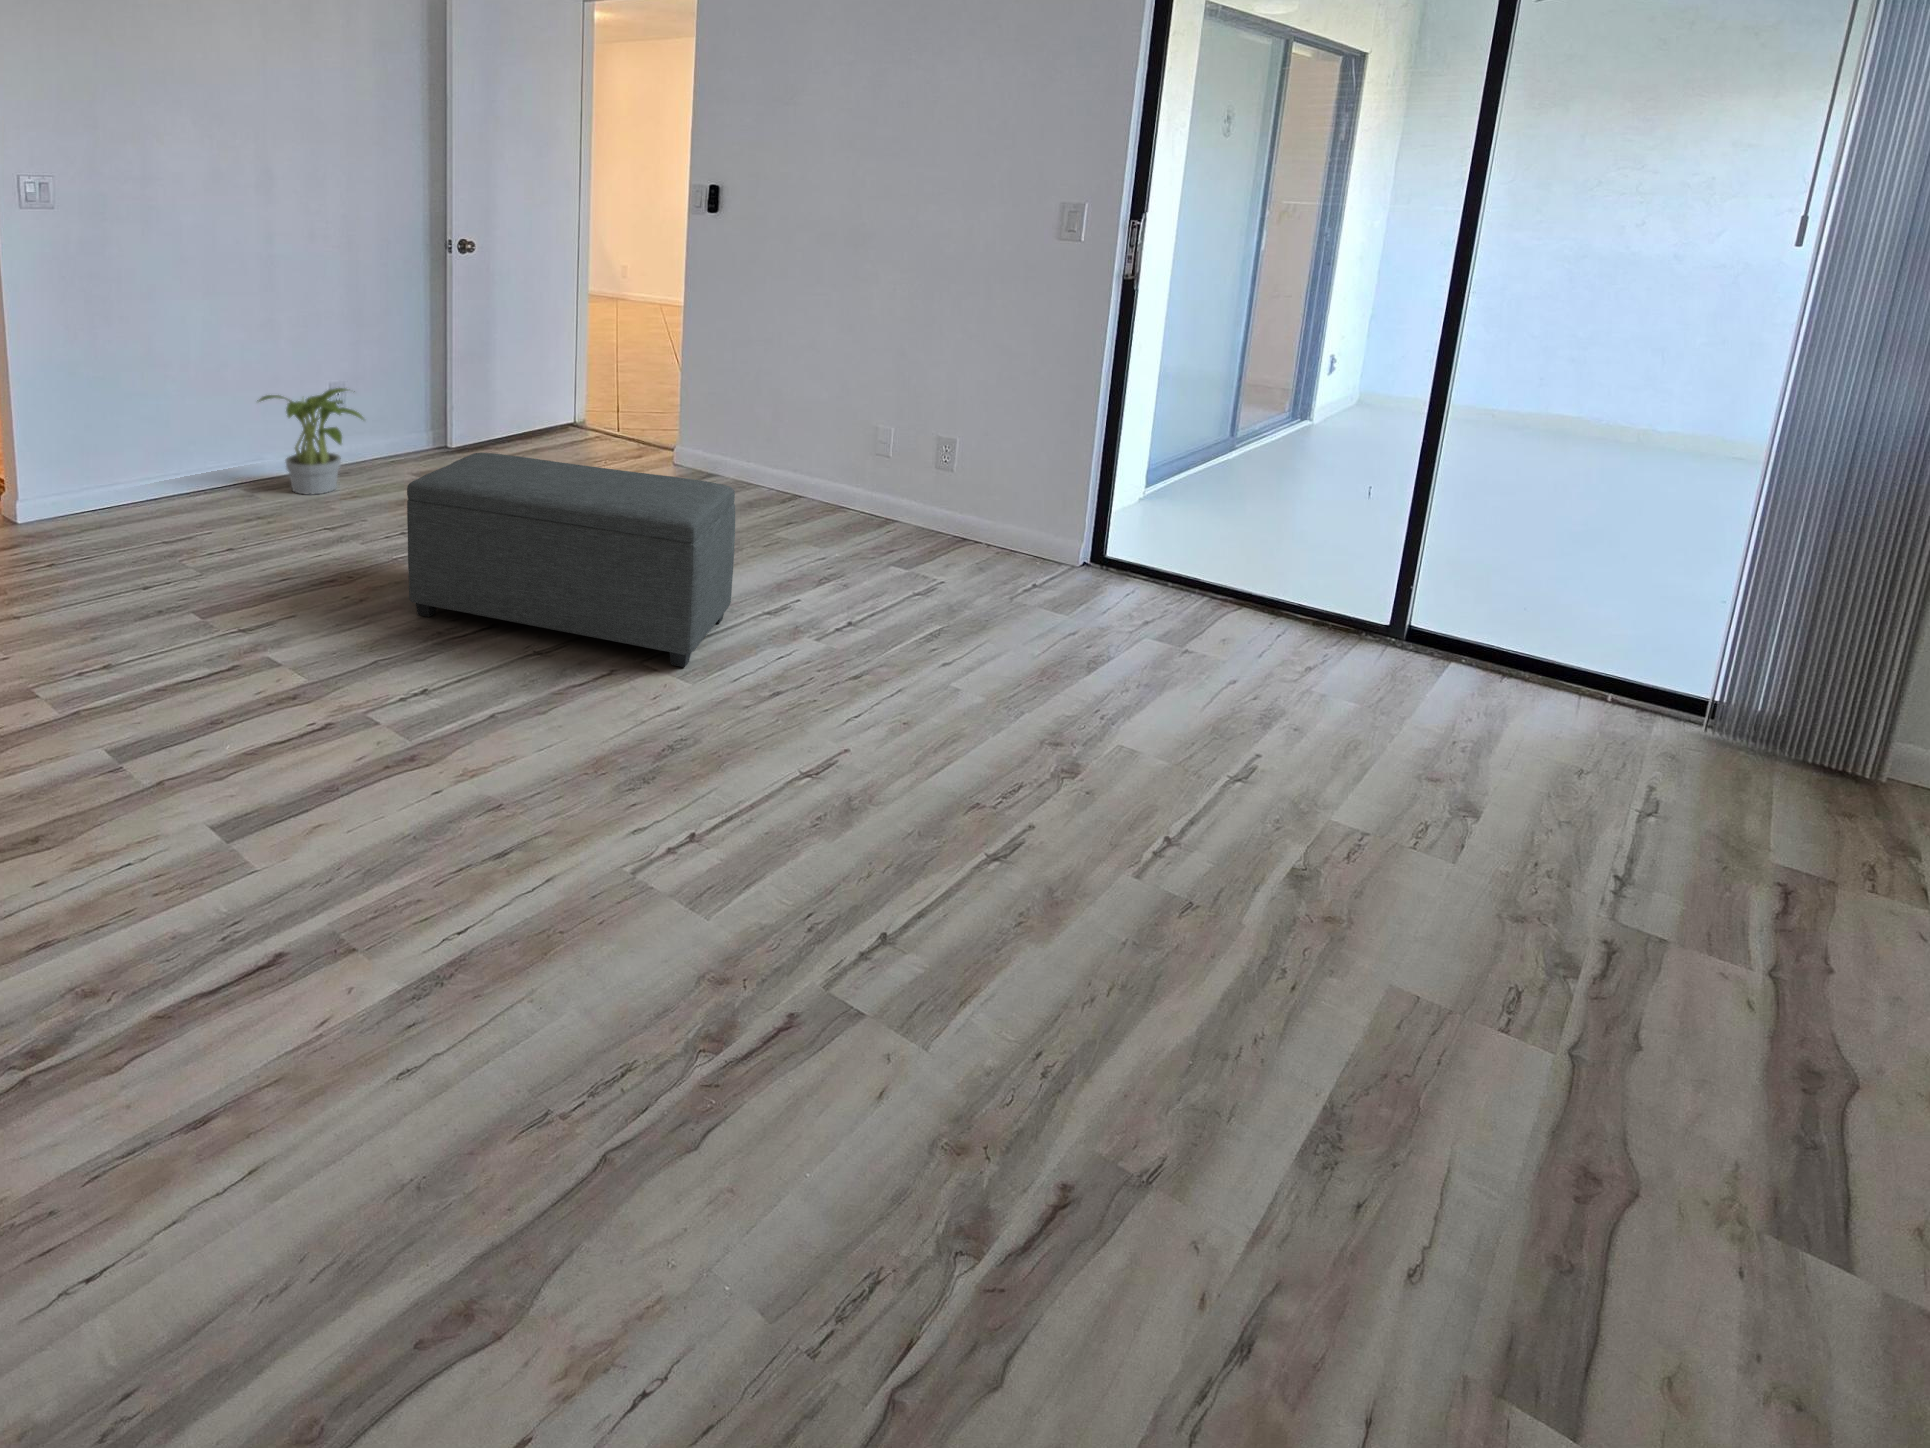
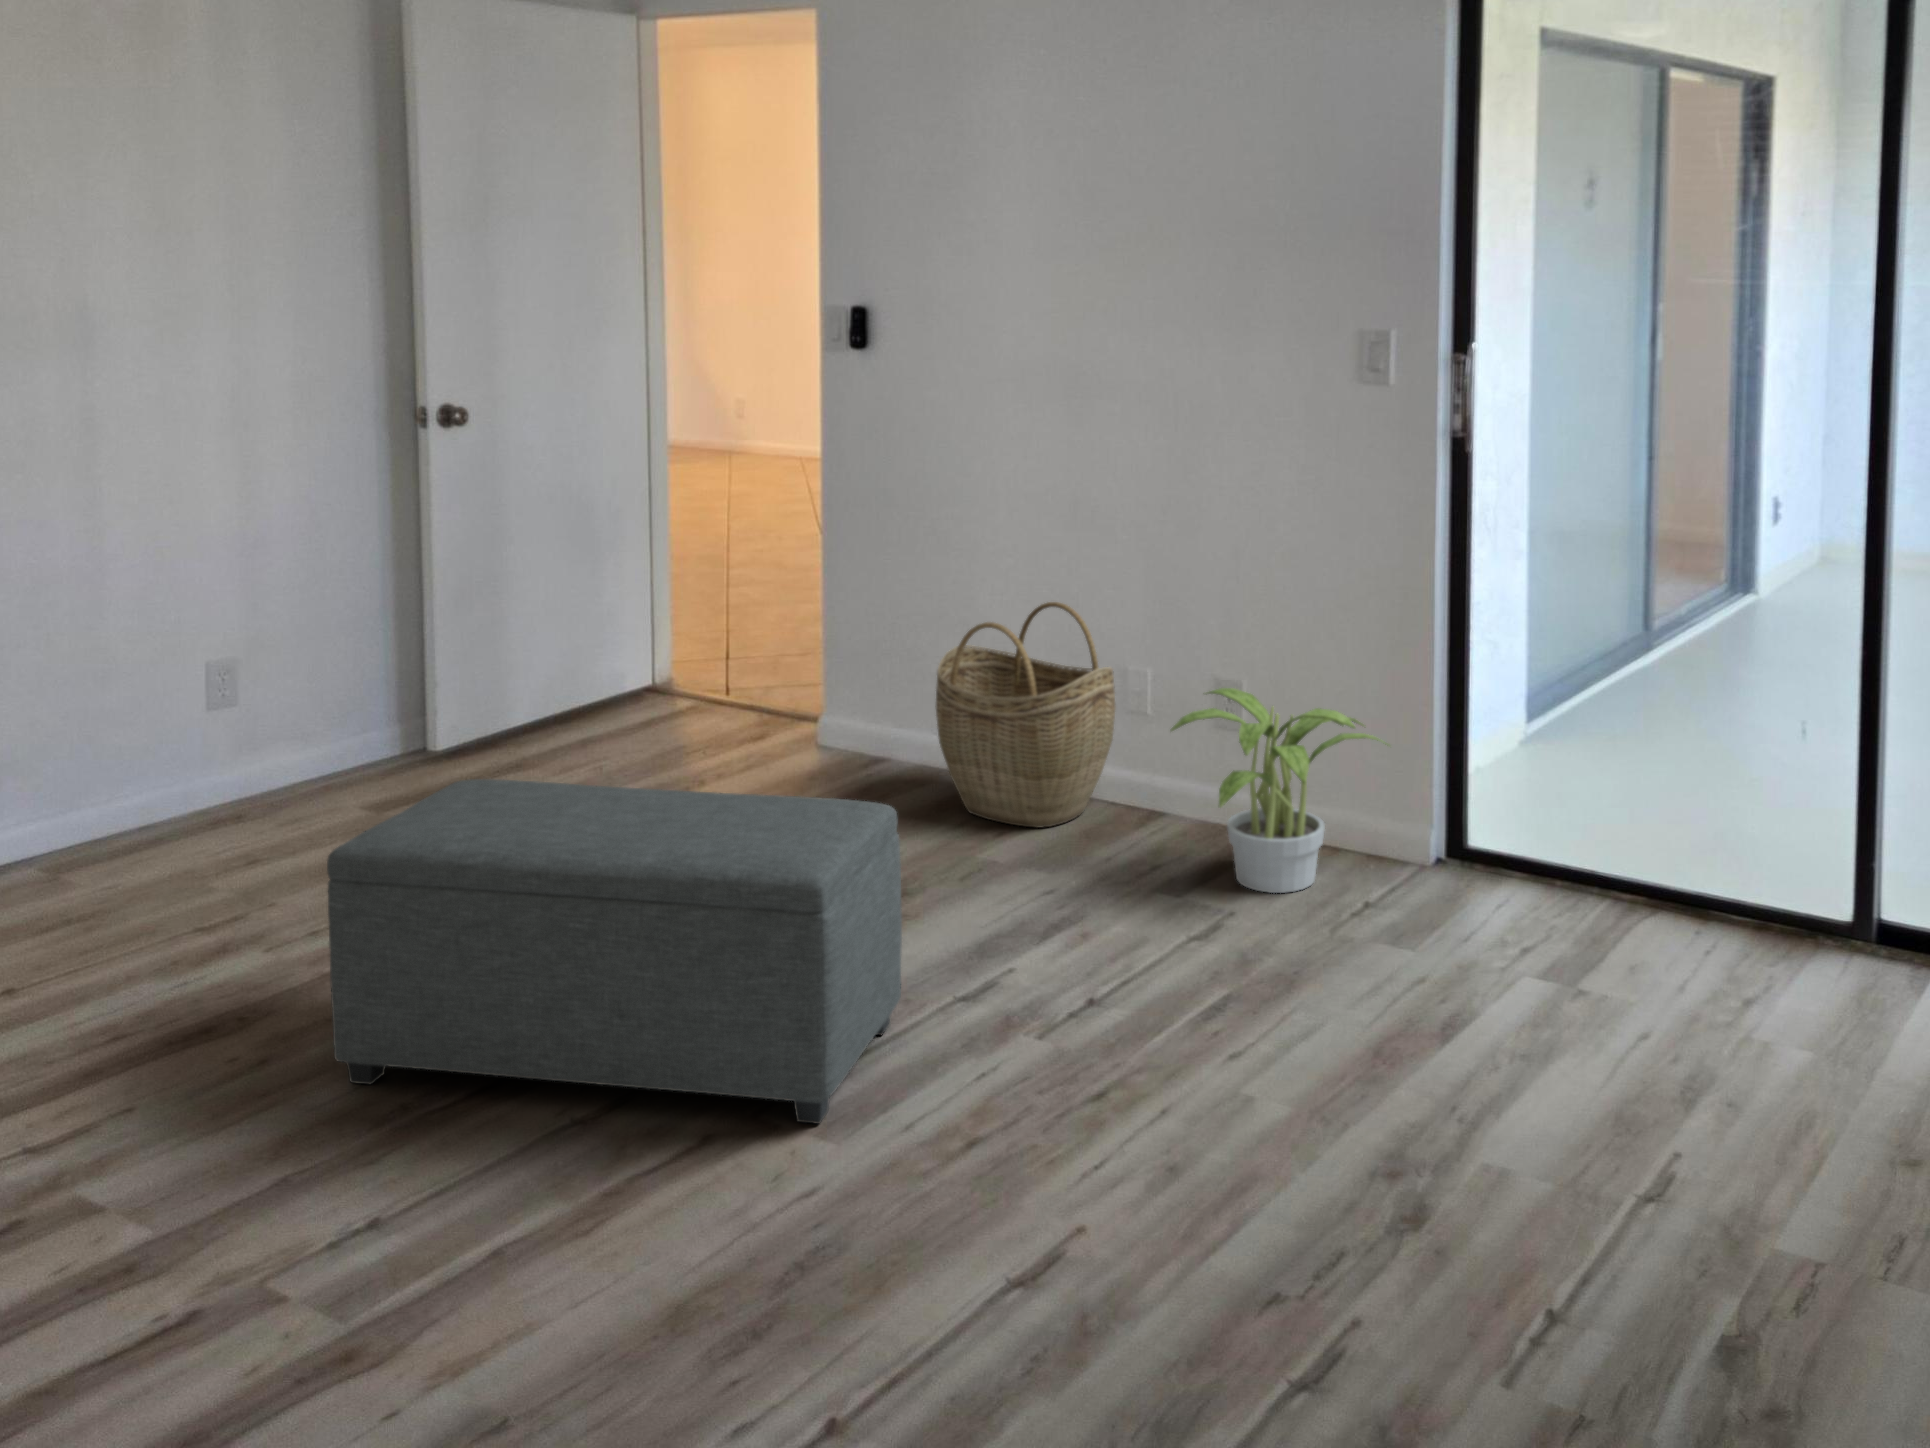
woven basket: none [747,380,862,518] -> present [935,602,1116,827]
potted plant: present [259,388,363,495] -> present [1171,688,1381,893]

